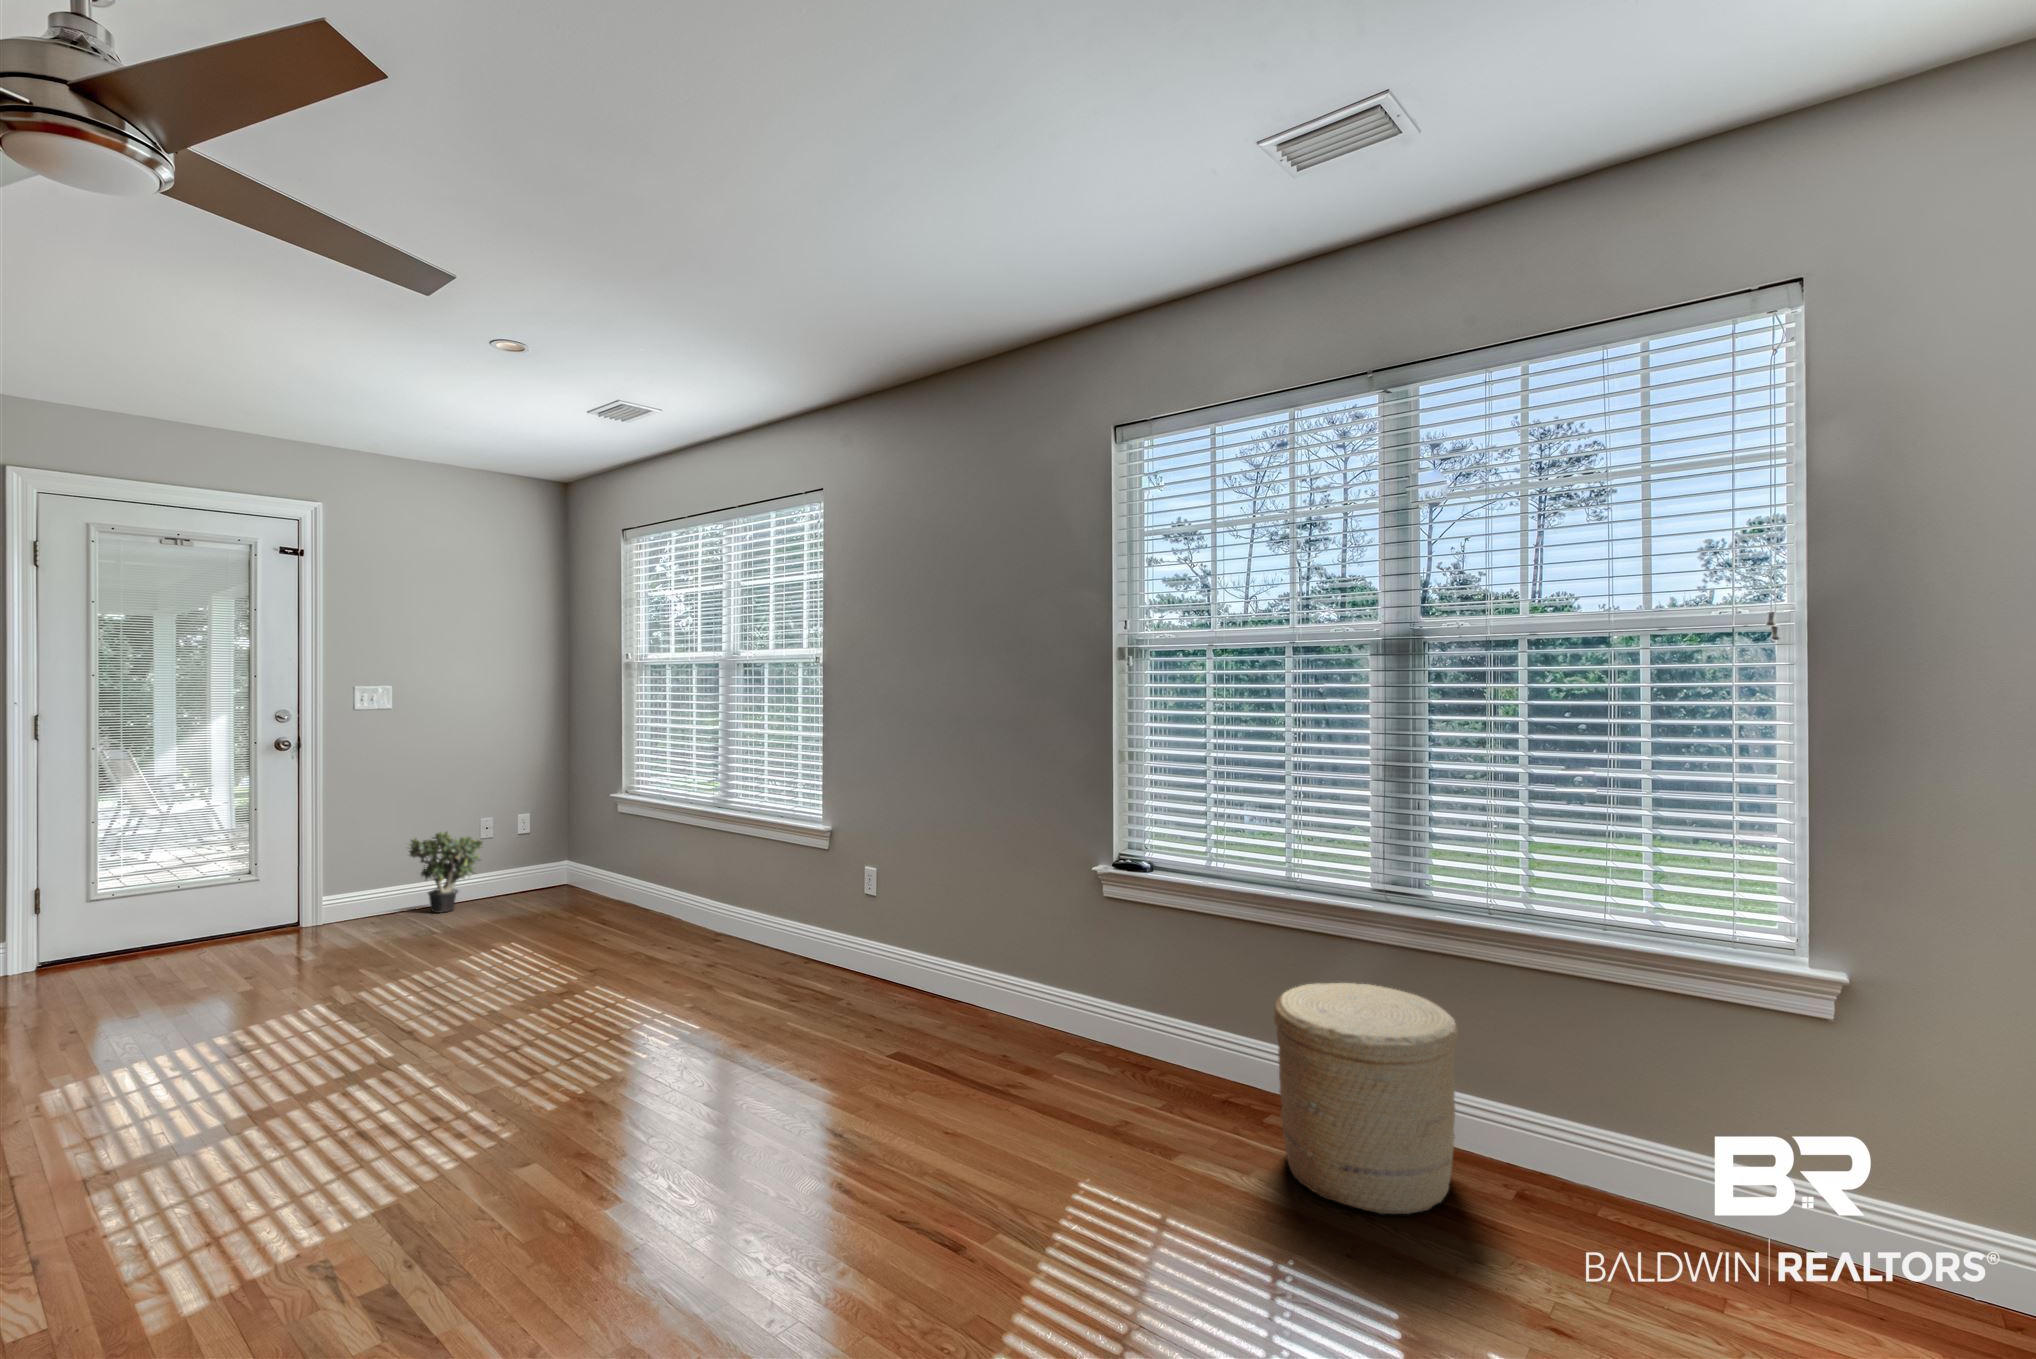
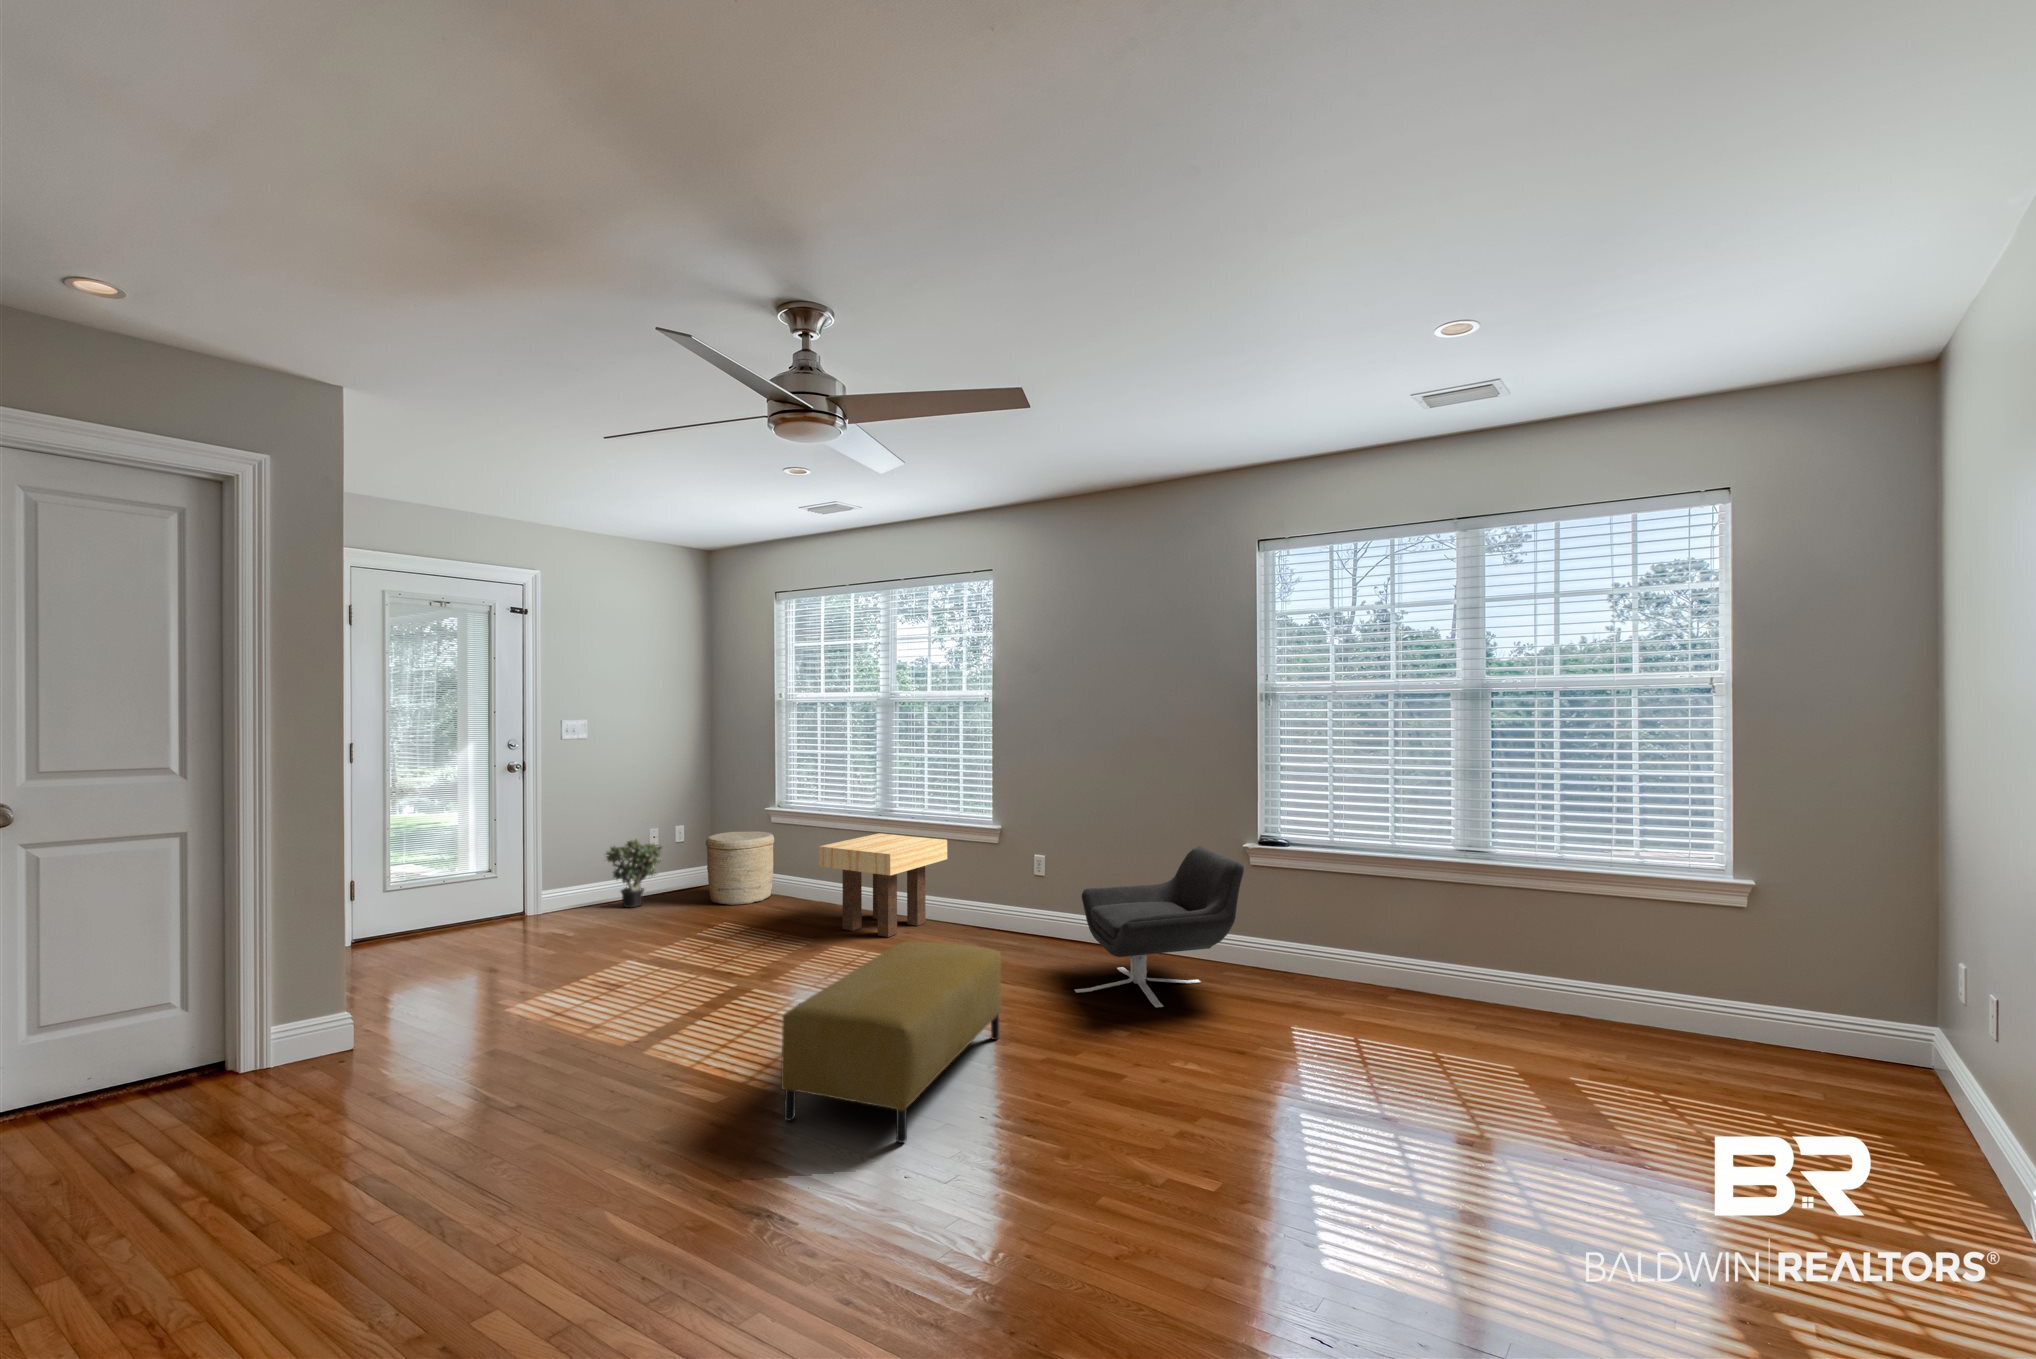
side table: none [609,833,776,967] -> present [819,833,947,937]
lounge chair: none [826,866,1059,1096] -> present [1075,846,1244,1007]
woven basket: present [1274,983,1458,1214] -> present [706,831,775,905]
ottoman: none [209,985,655,1301] -> present [781,941,1002,1143]

